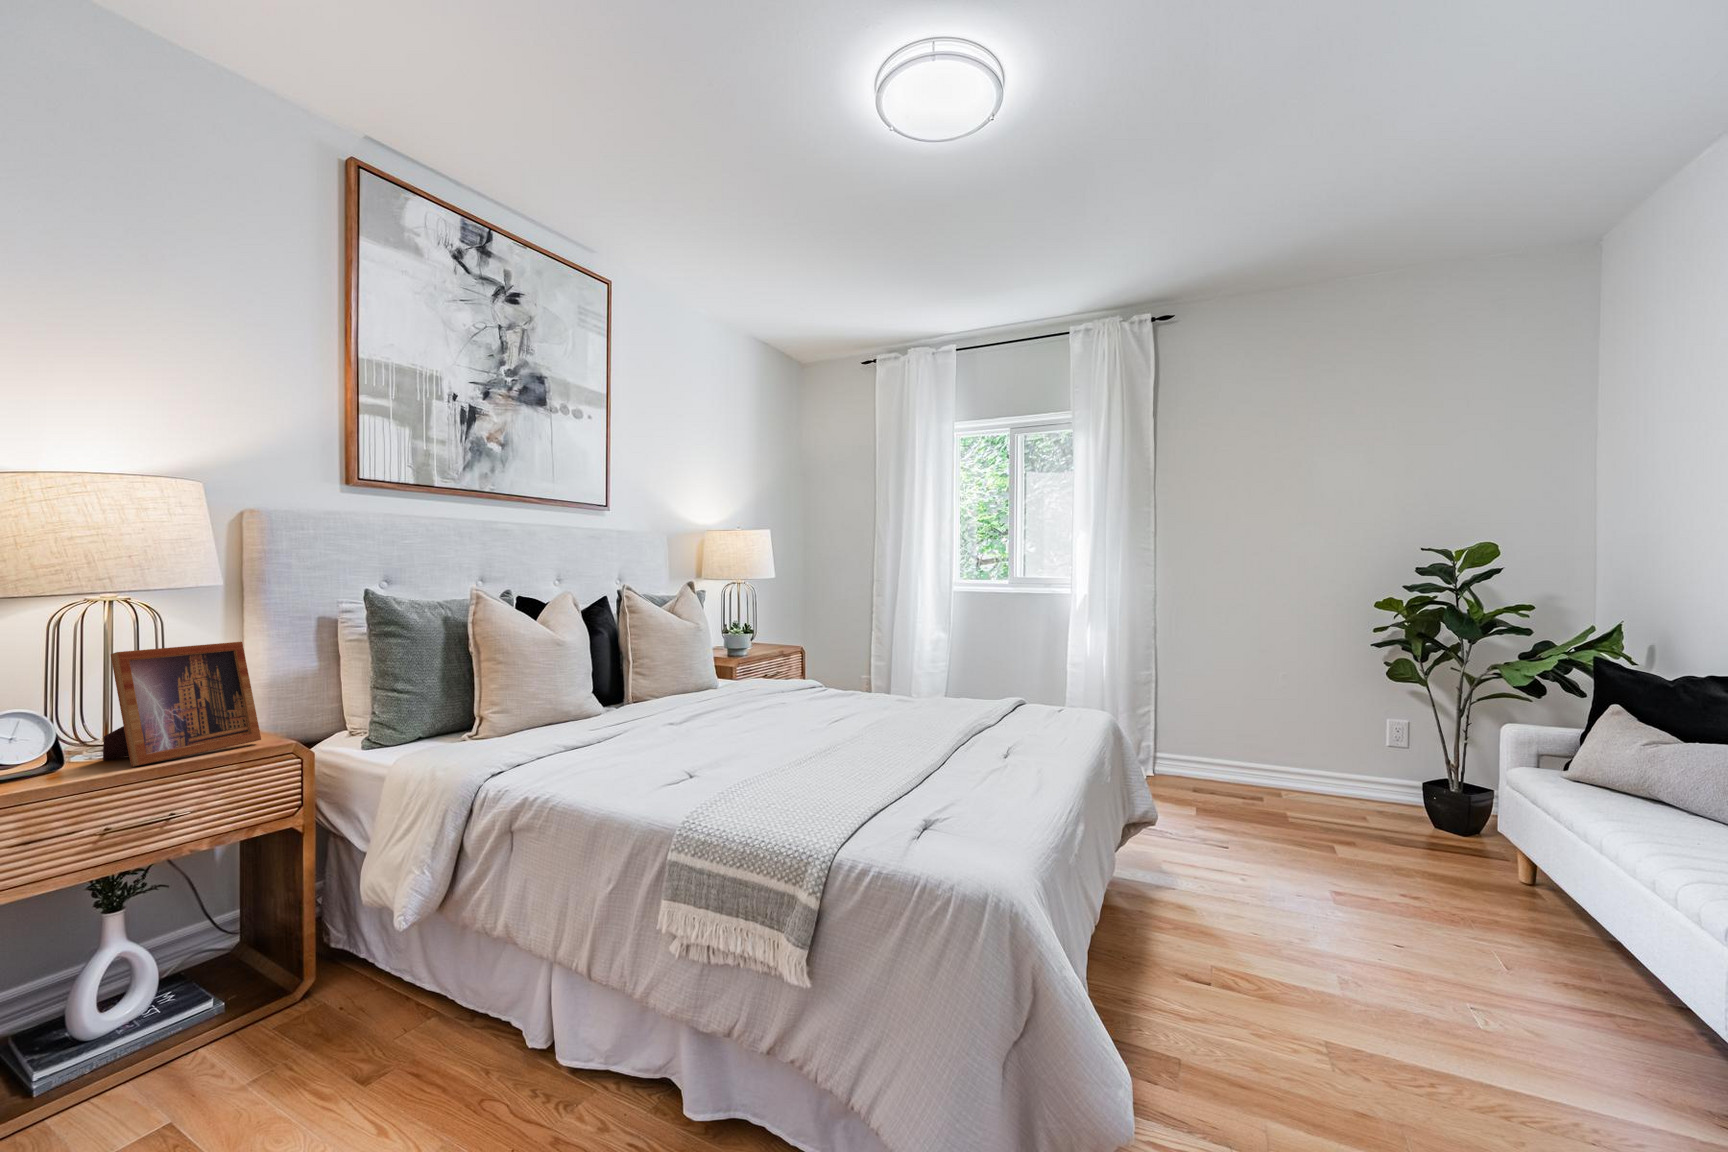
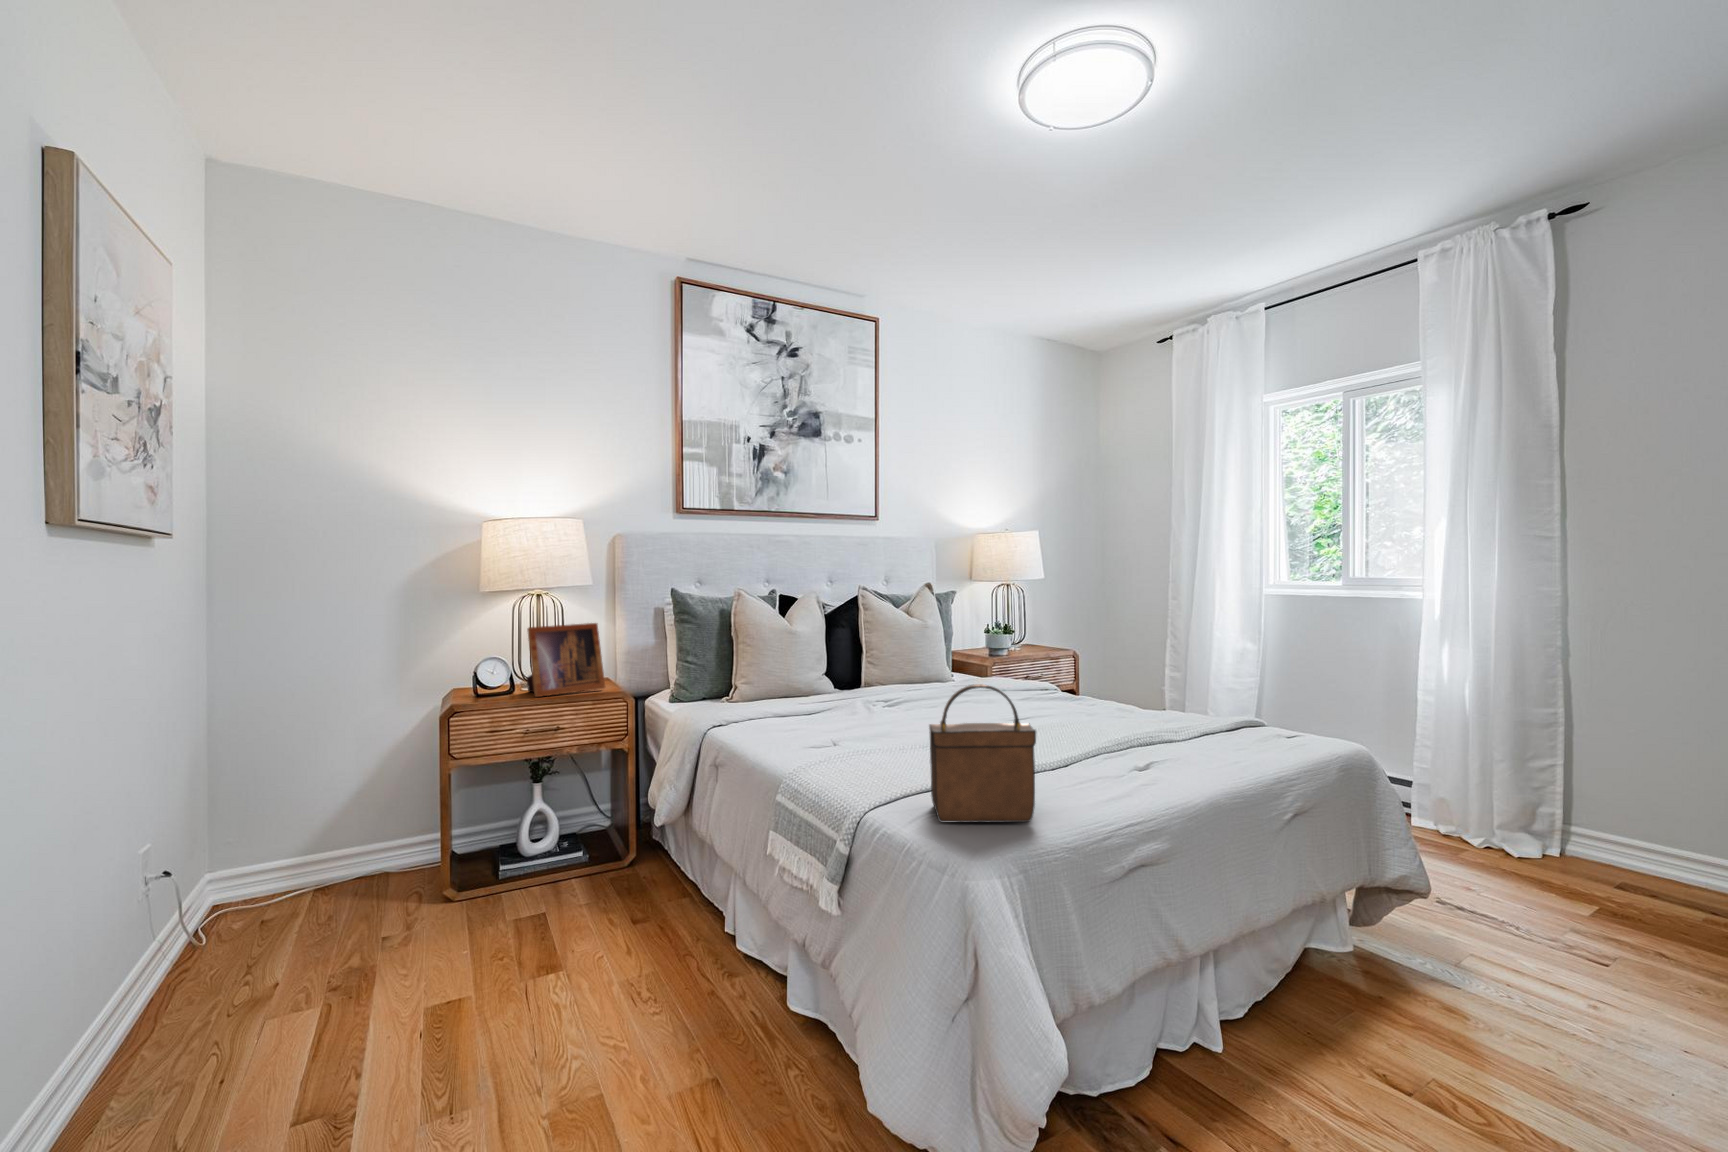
handbag: none [889,689,1005,847] -> present [929,684,1036,822]

